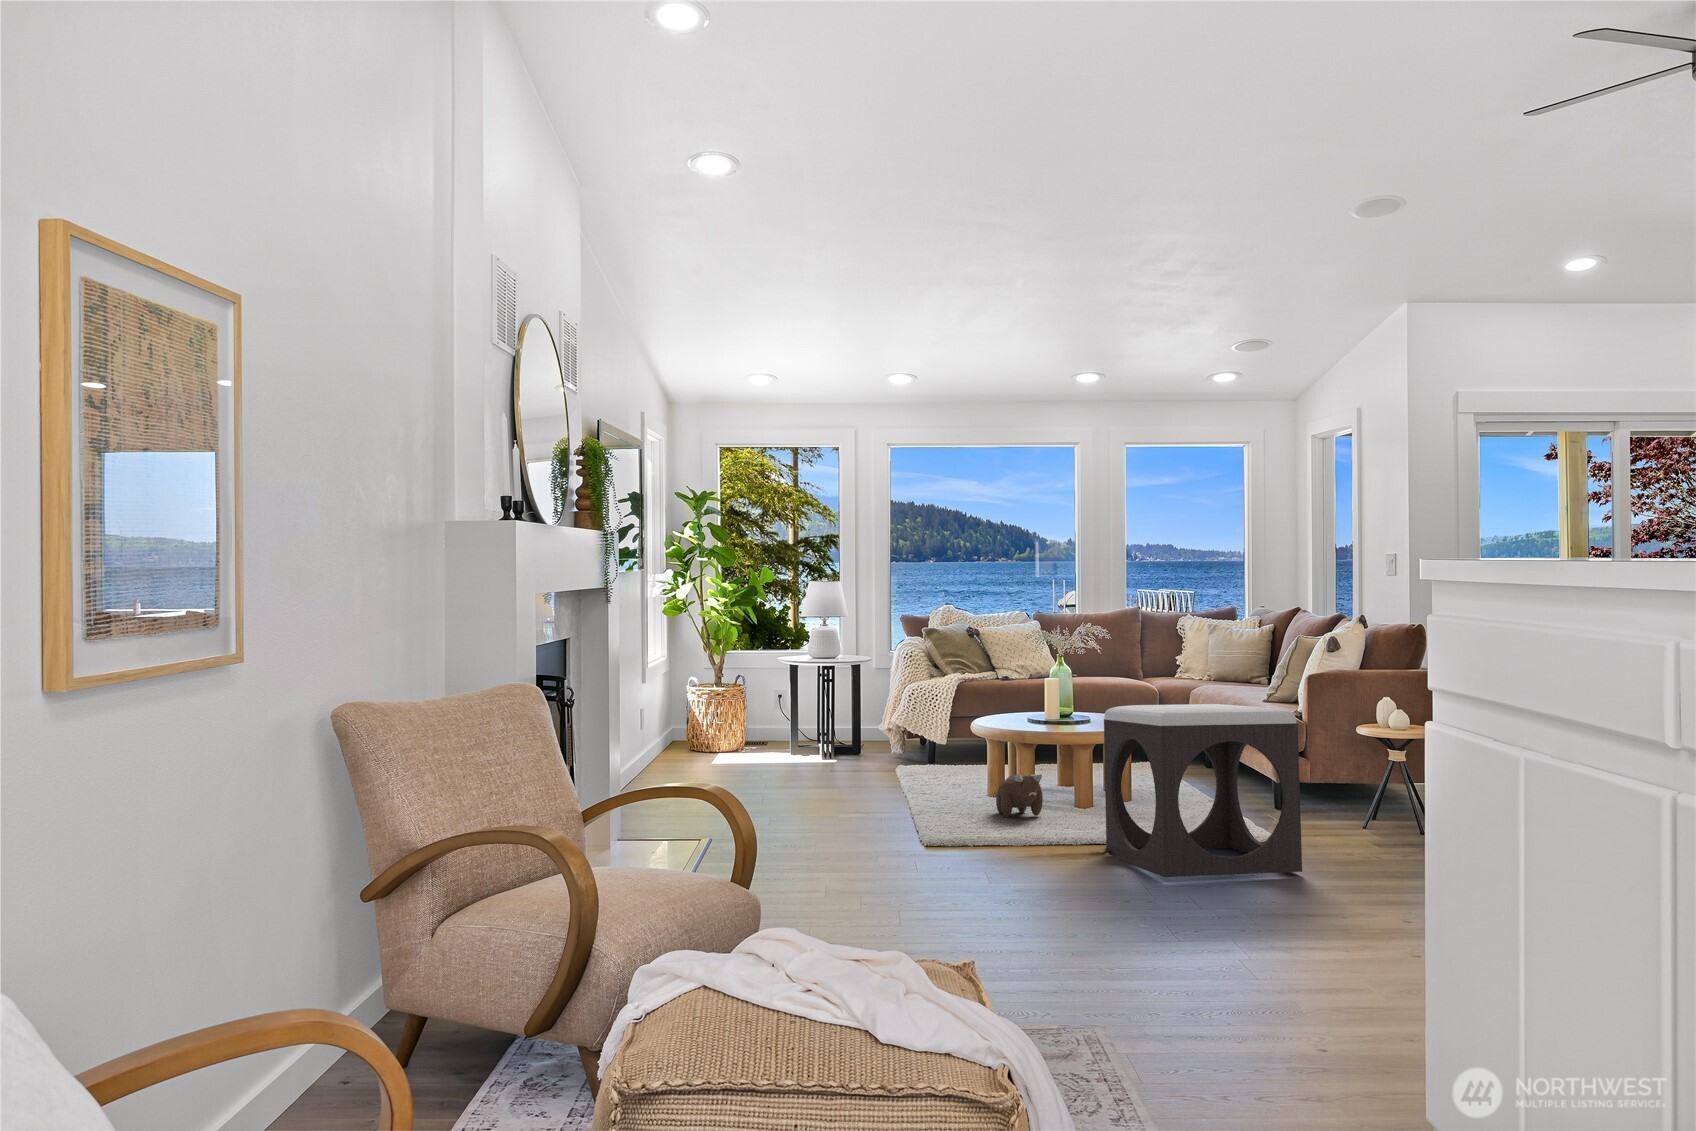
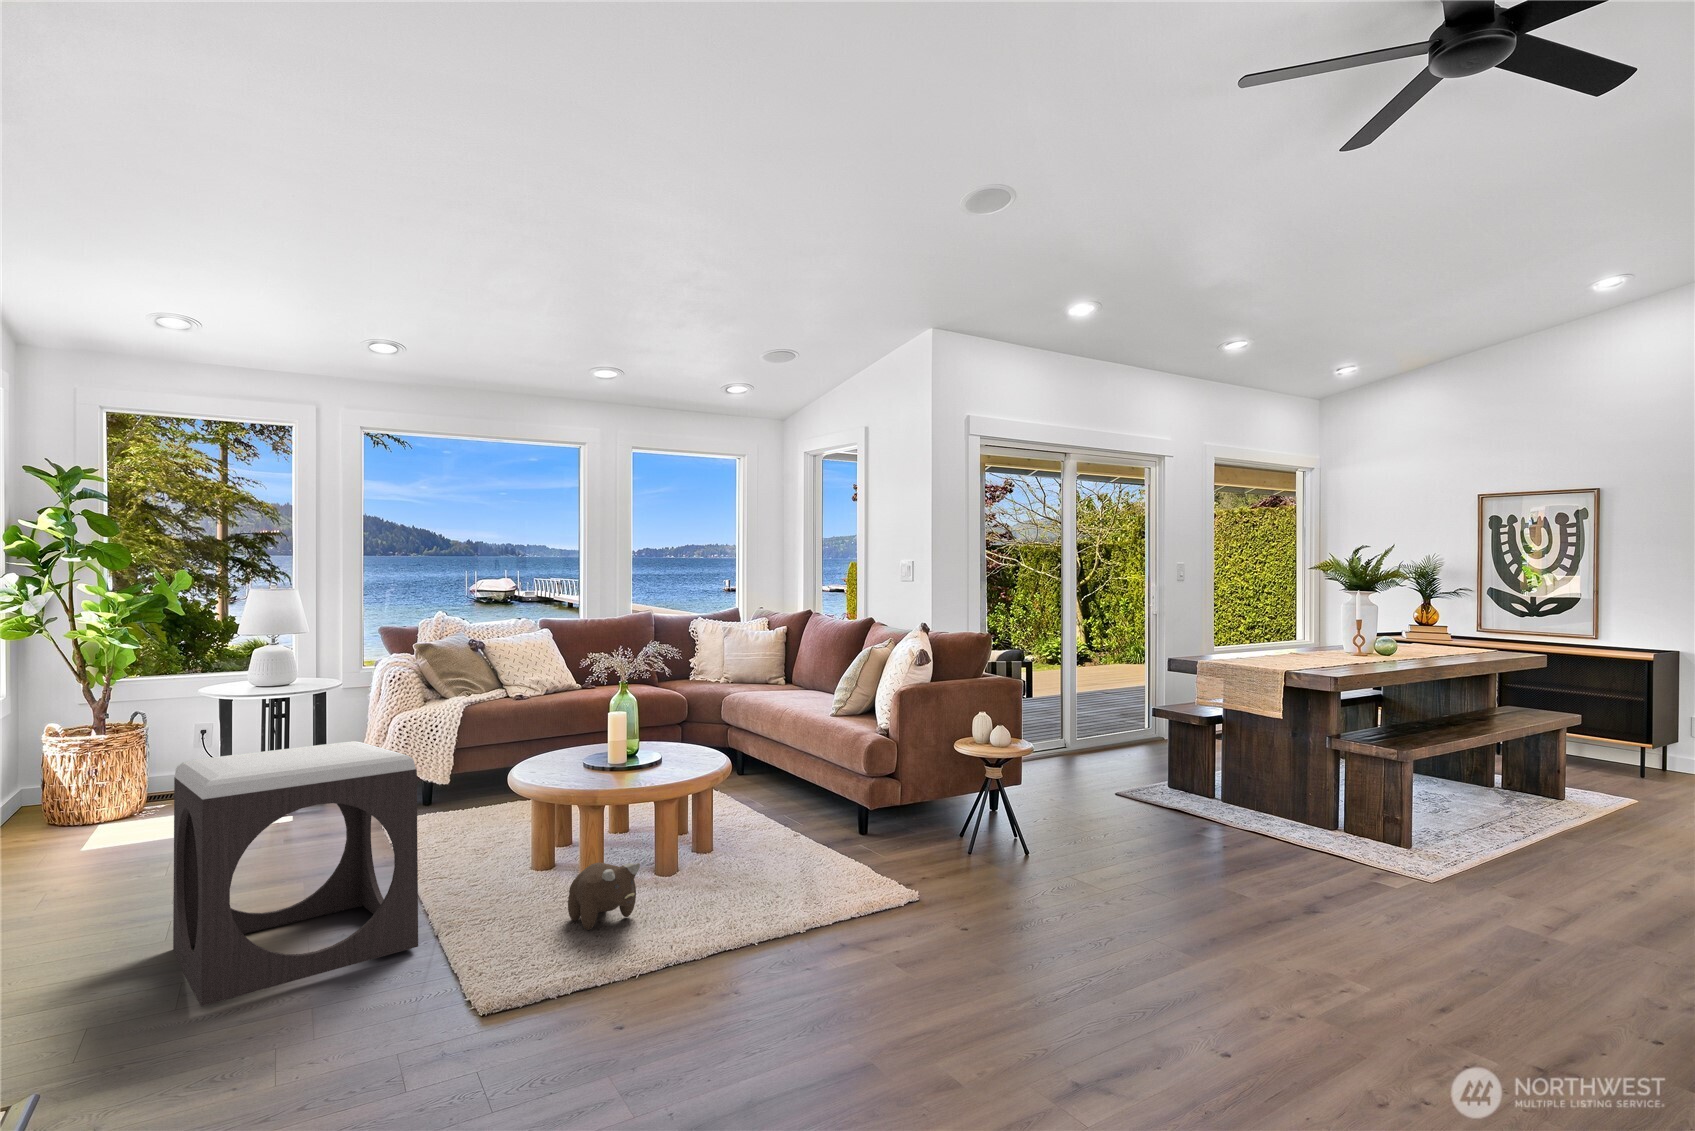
footstool: present [1104,704,1302,877] -> present [173,741,418,1006]

